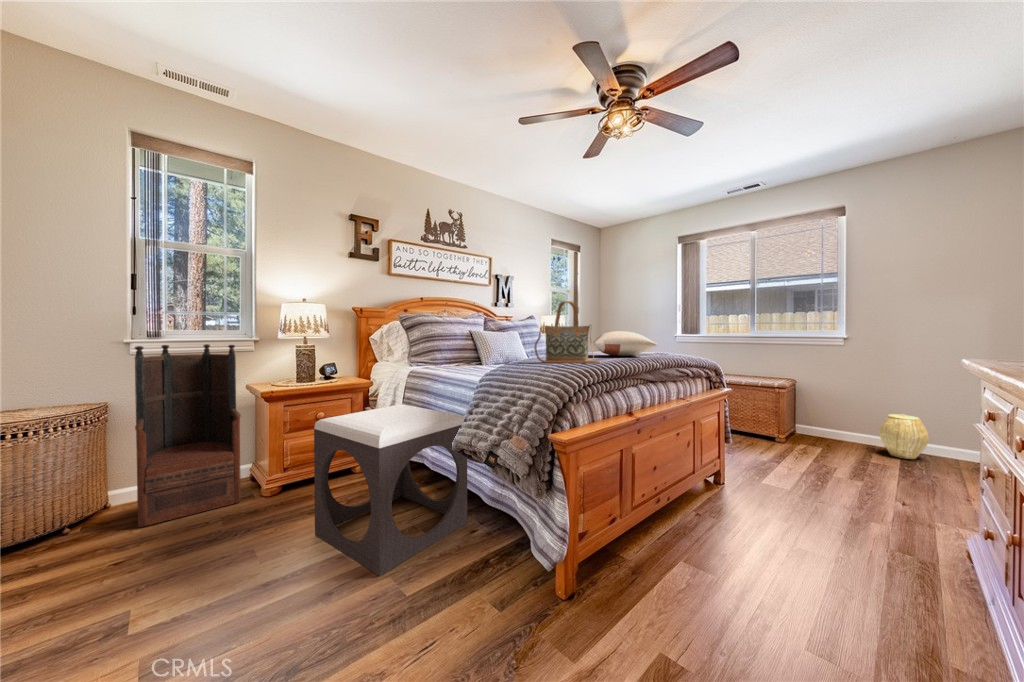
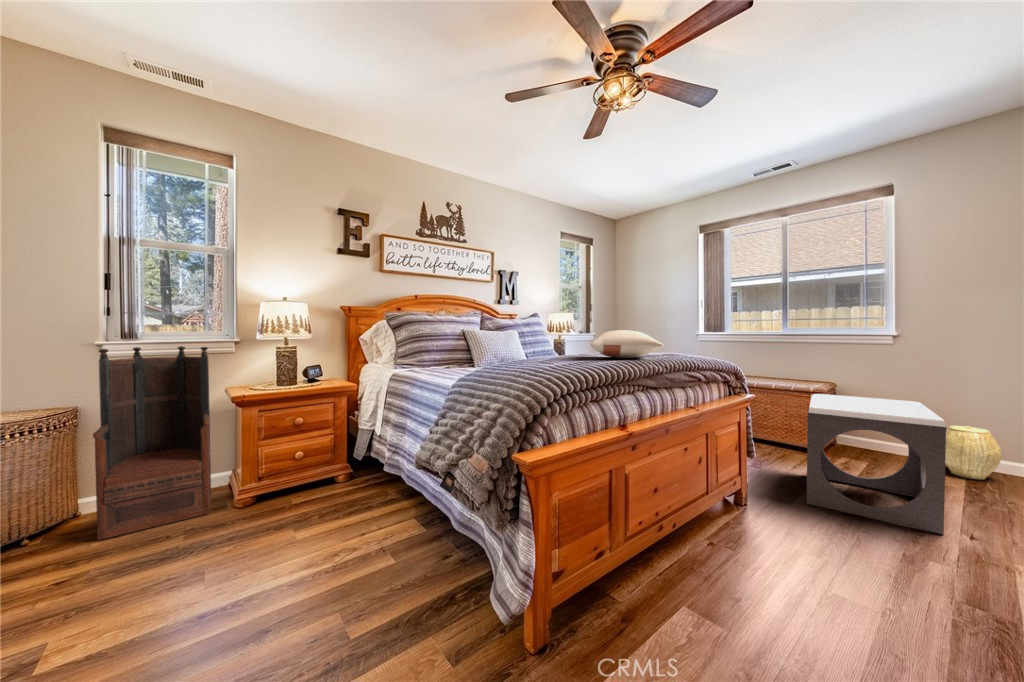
handbag: present [534,301,601,363] -> none [515,296,589,368]
footstool: present [314,404,467,576] -> present [806,394,946,534]

